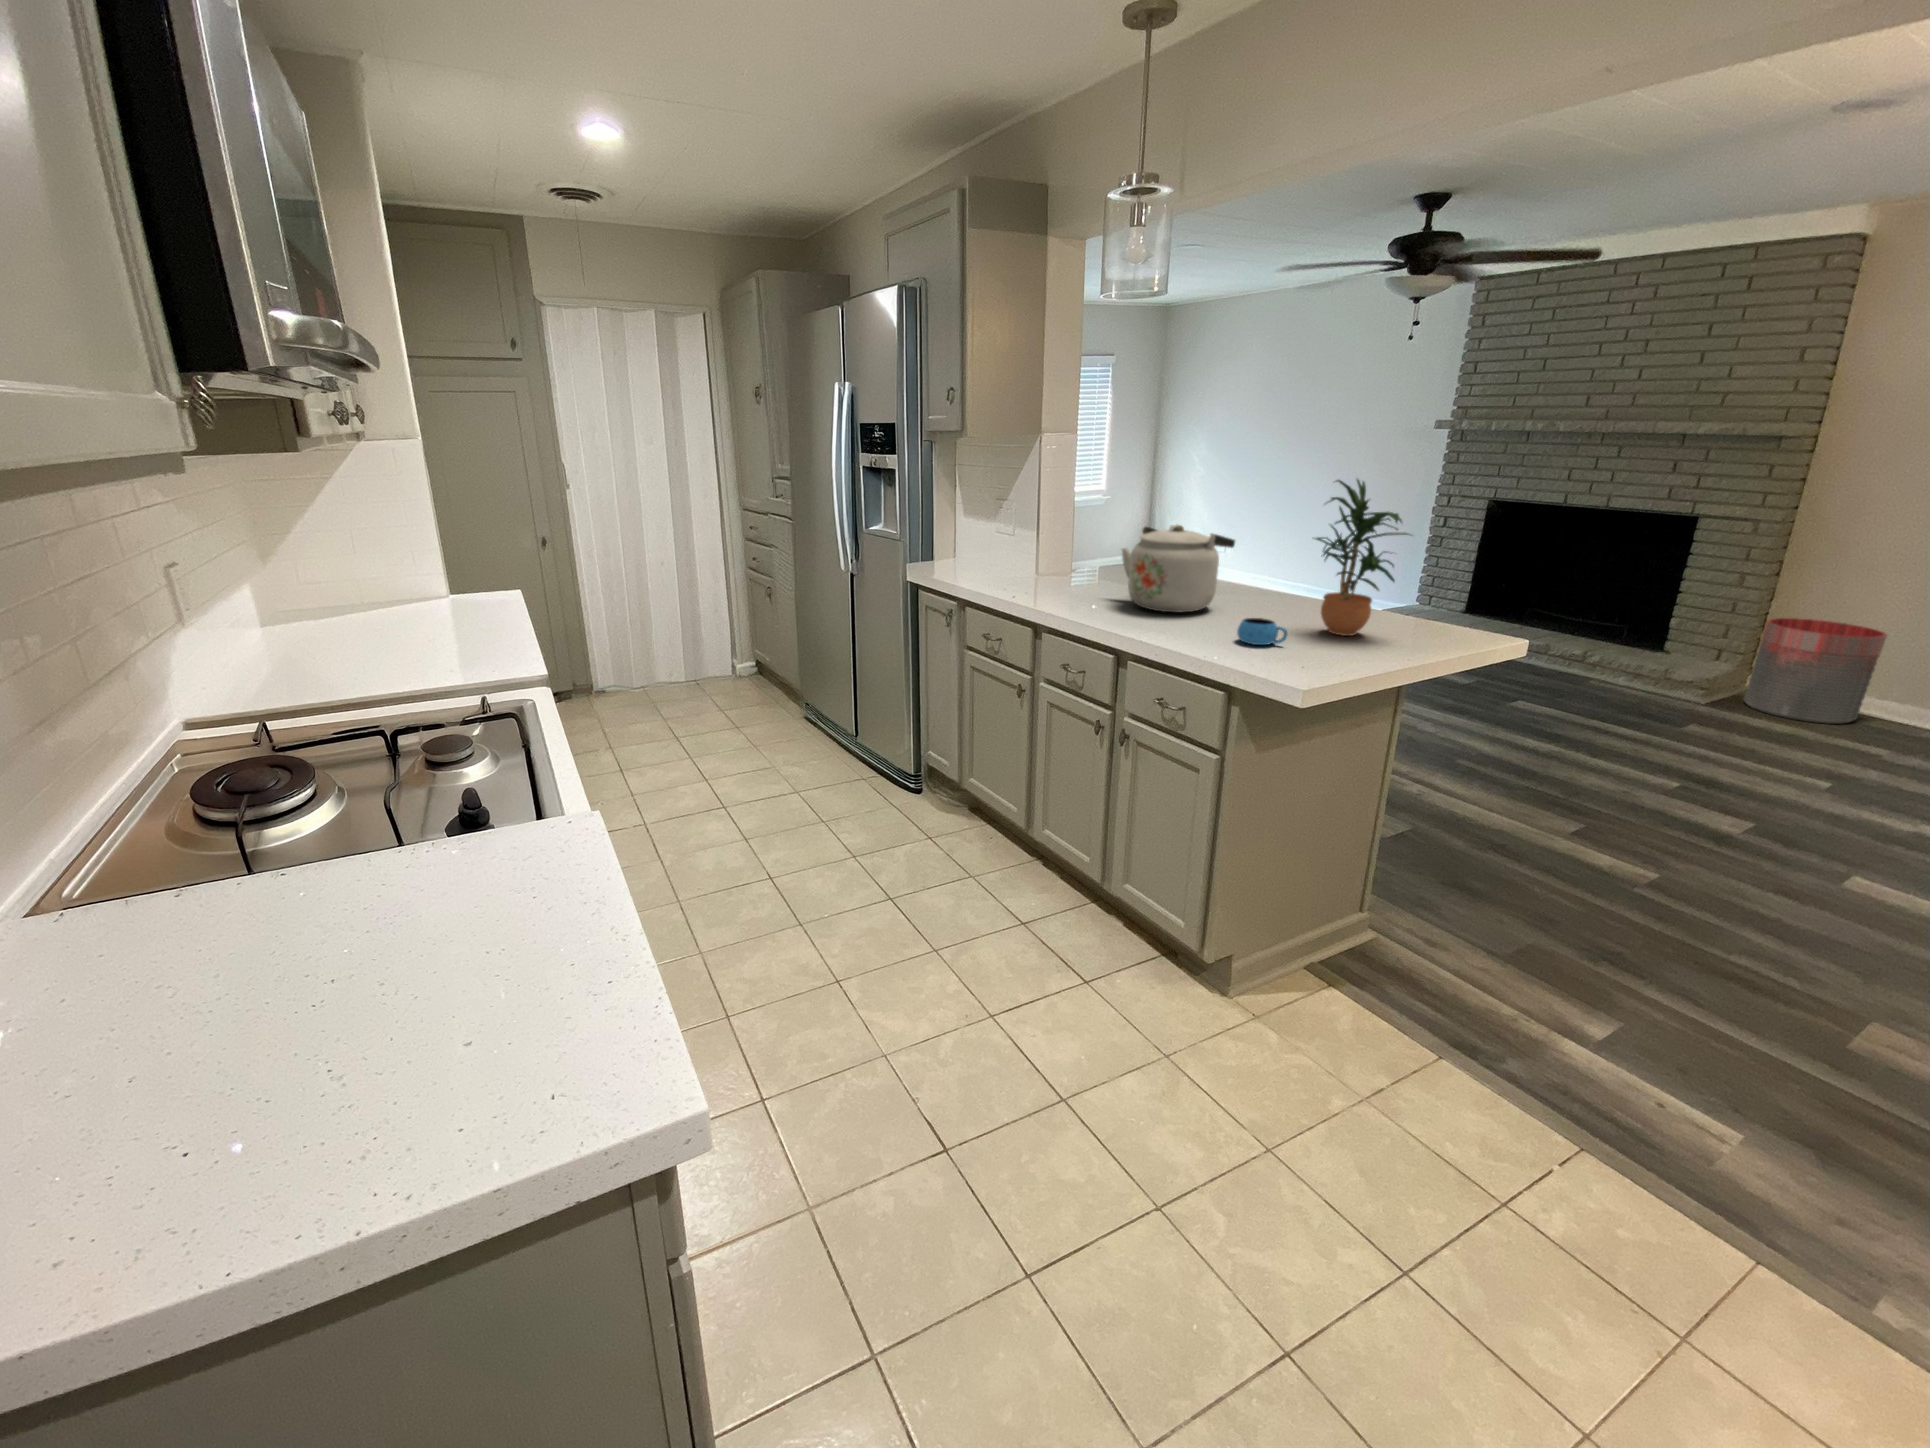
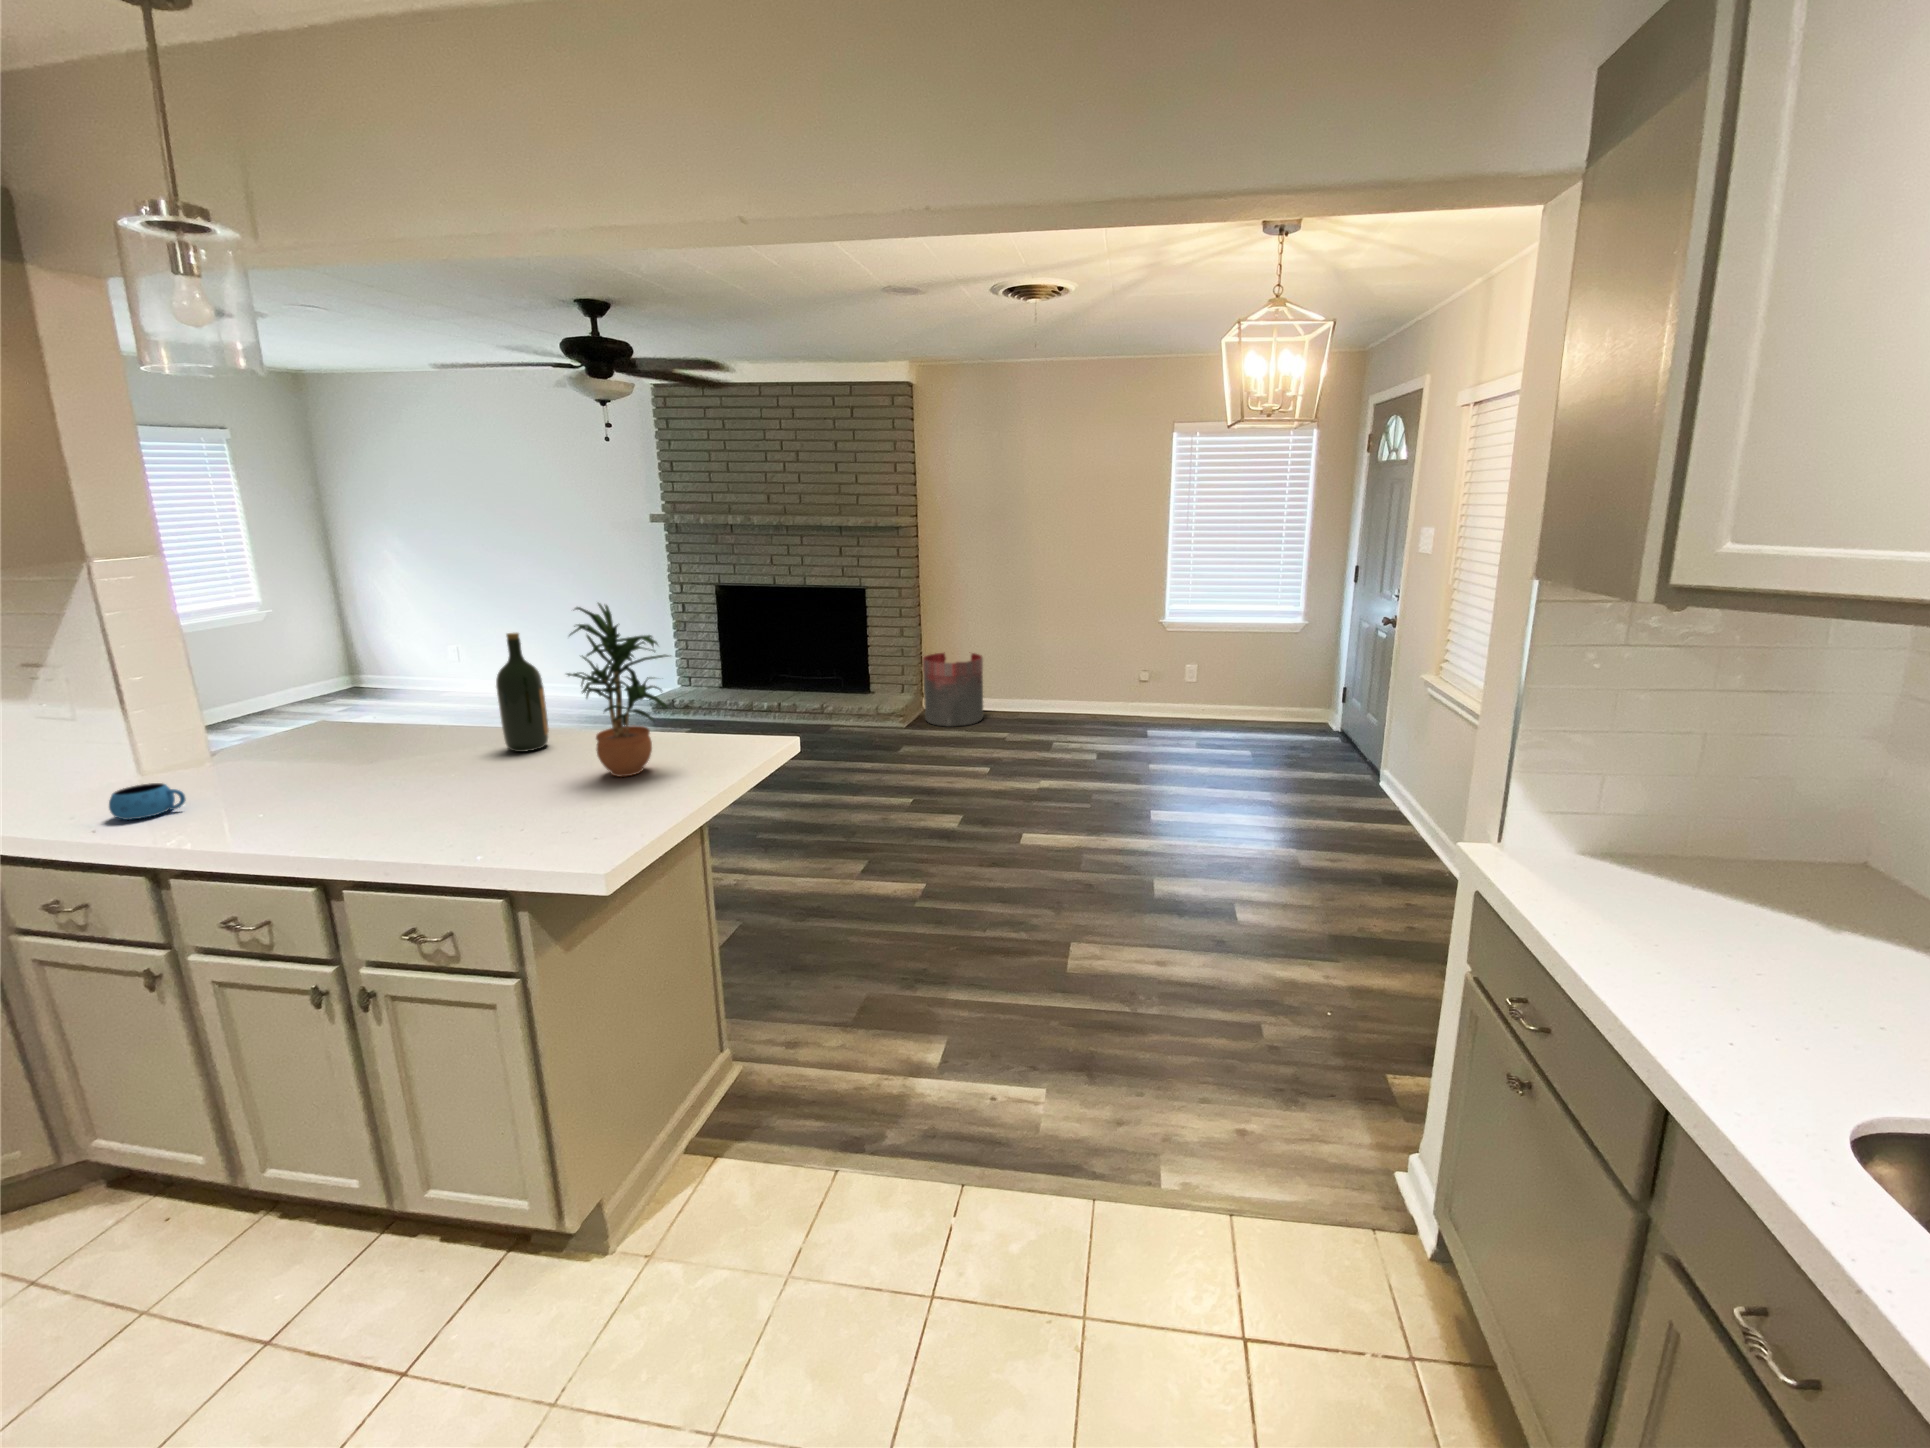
wine bottle: none [1251,503,1292,603] -> present [496,633,549,752]
kettle: present [1122,524,1235,612] -> none [289,679,468,801]
mug: present [1237,618,1287,645] -> present [109,783,185,820]

